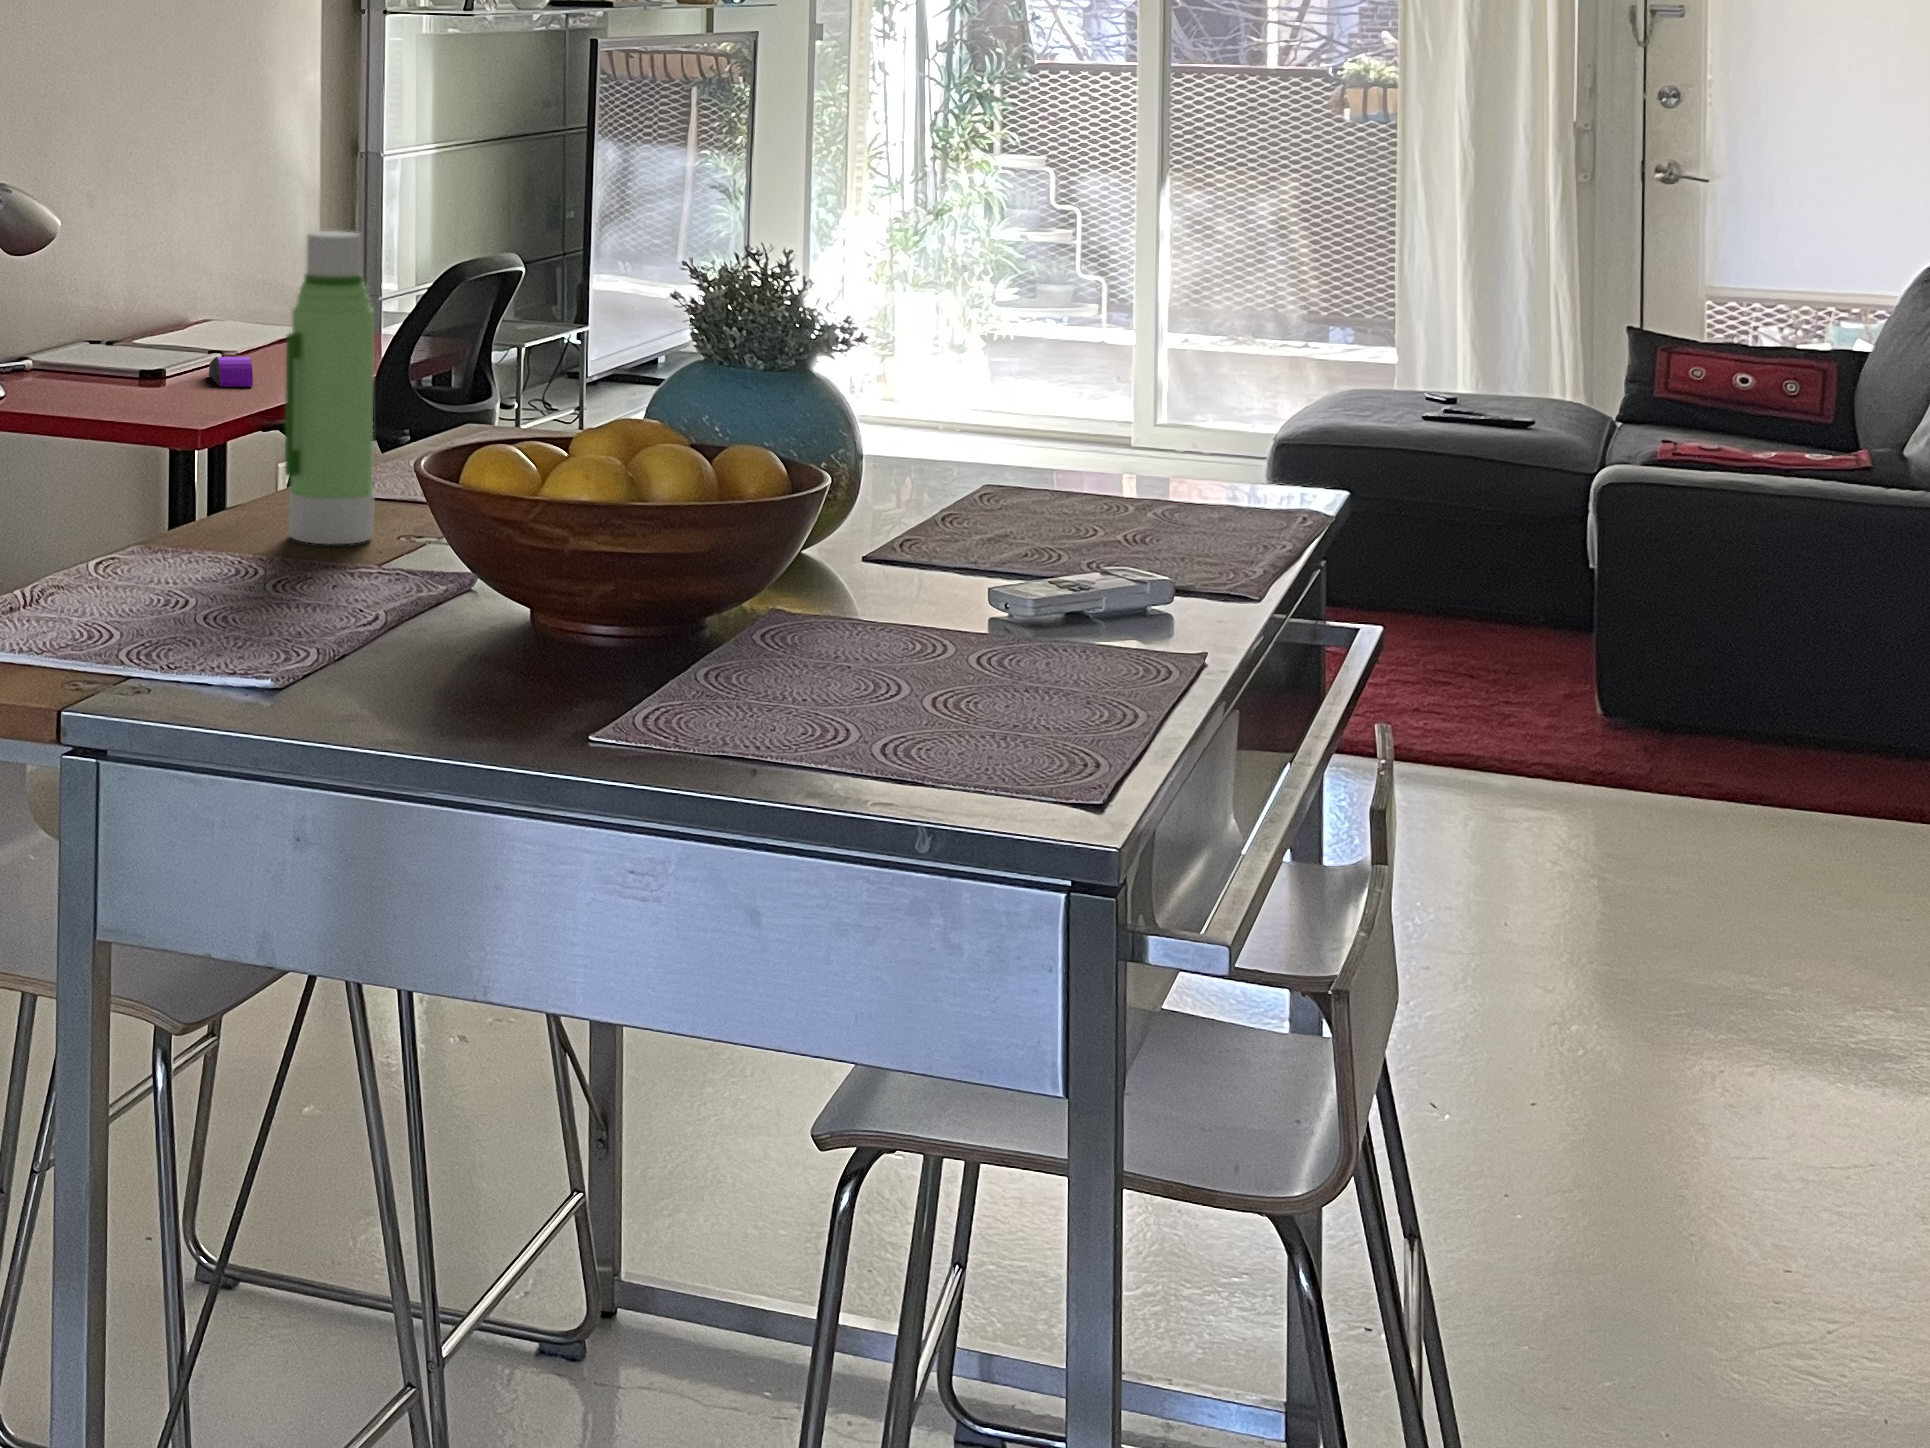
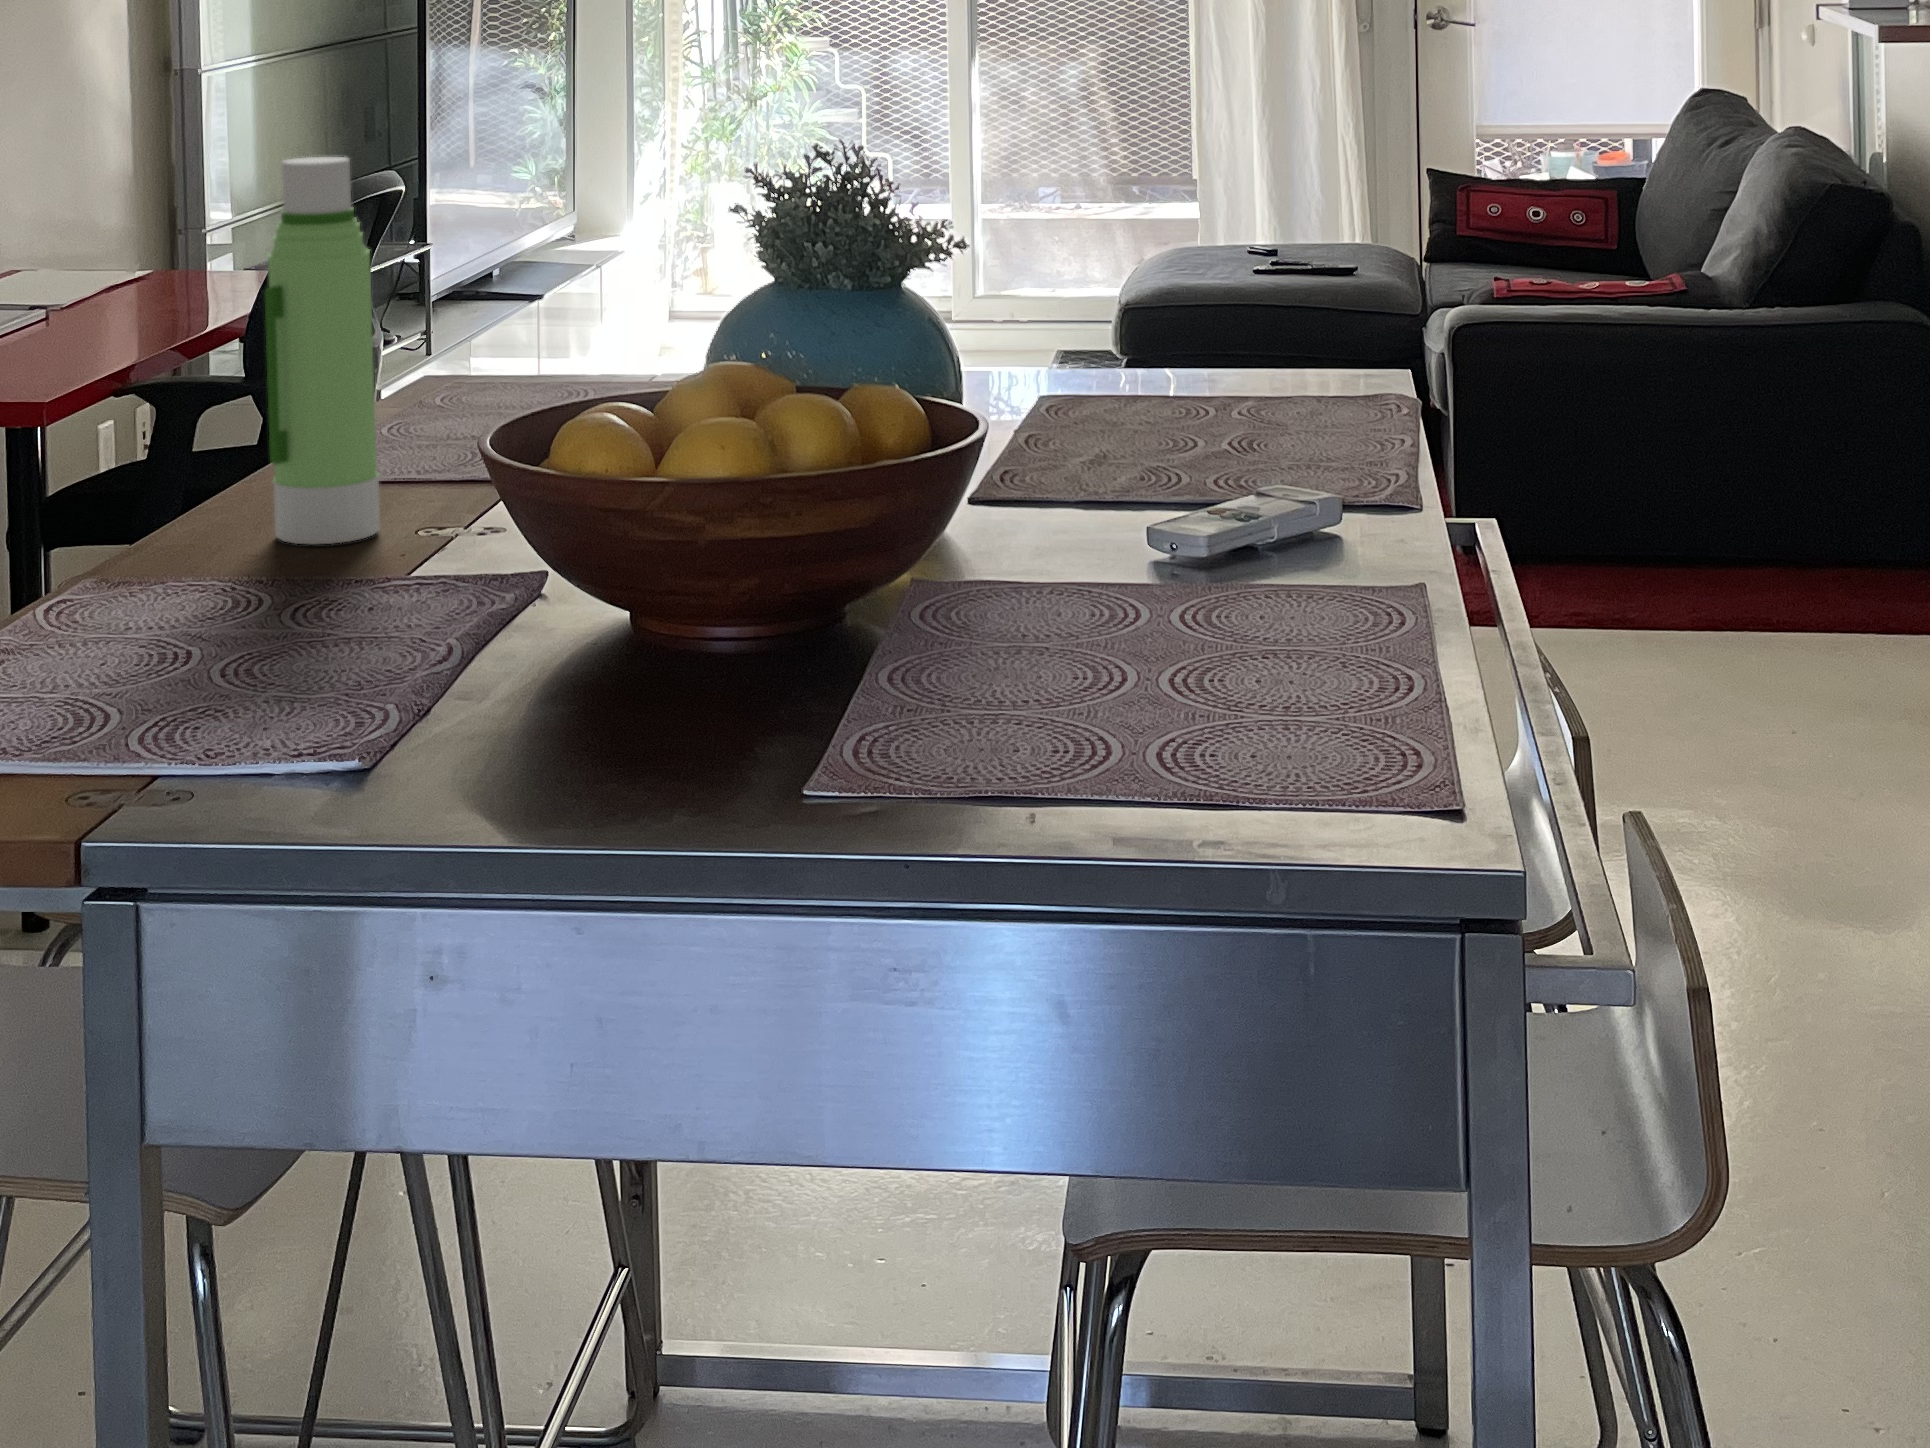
computer mouse: present [209,357,253,387] -> none [41,311,98,348]

